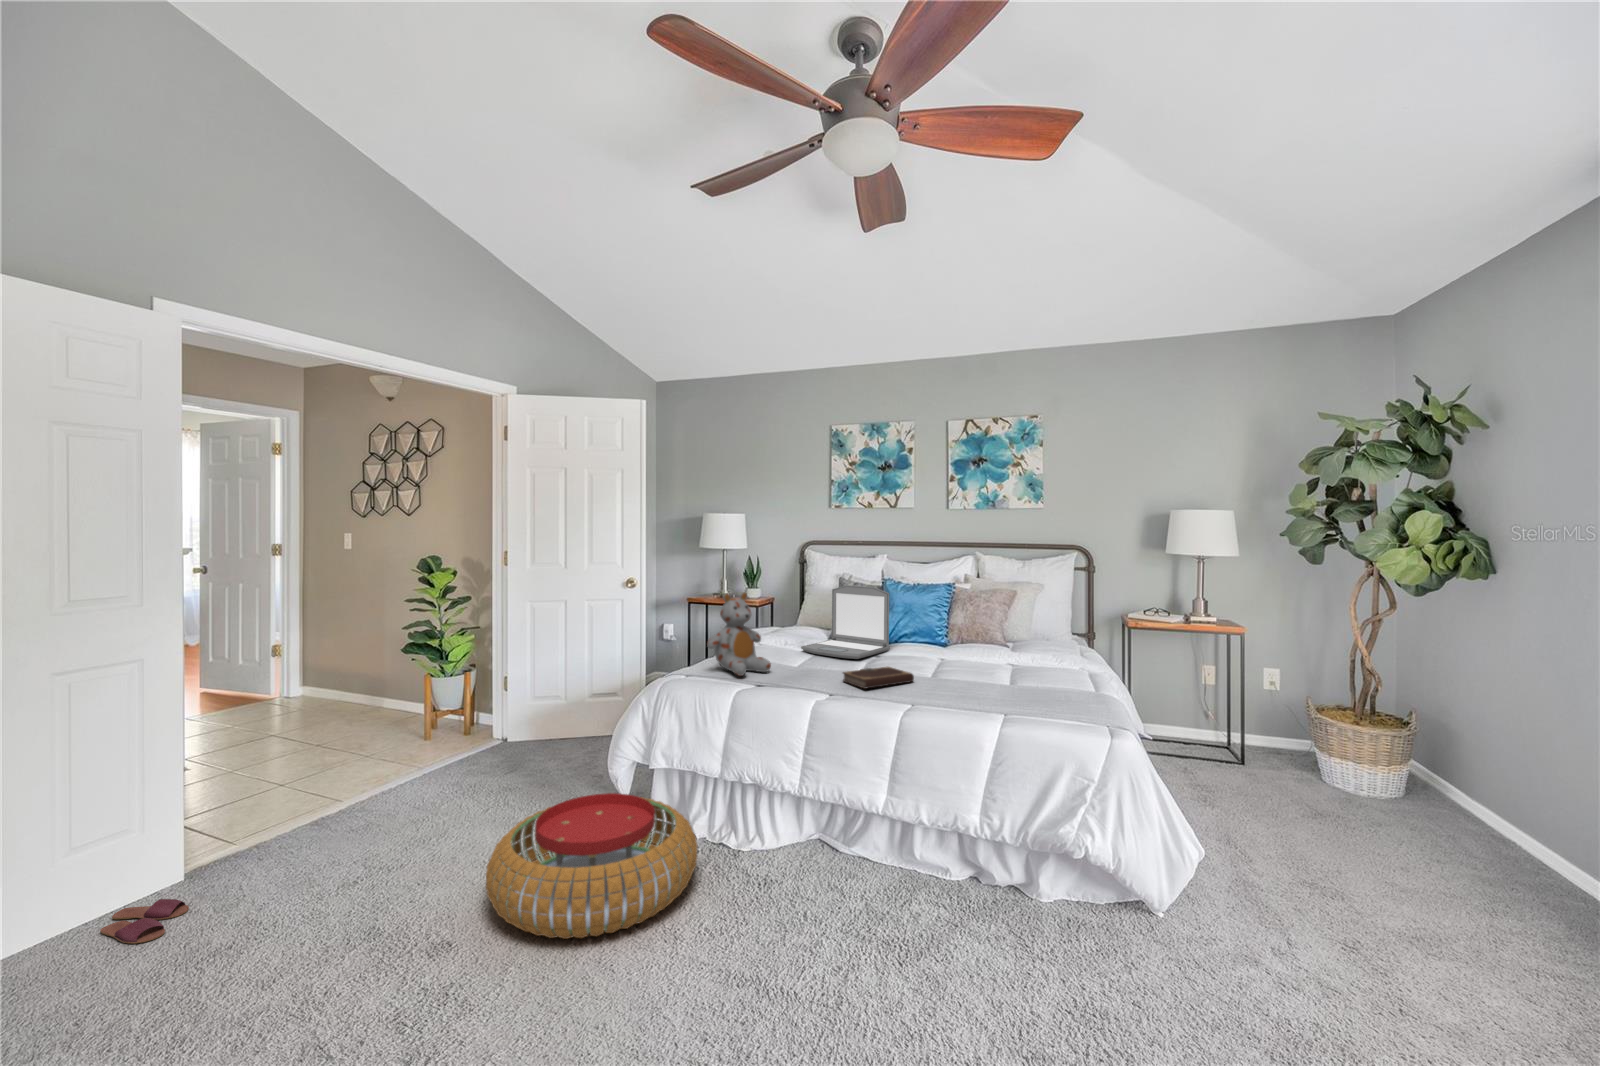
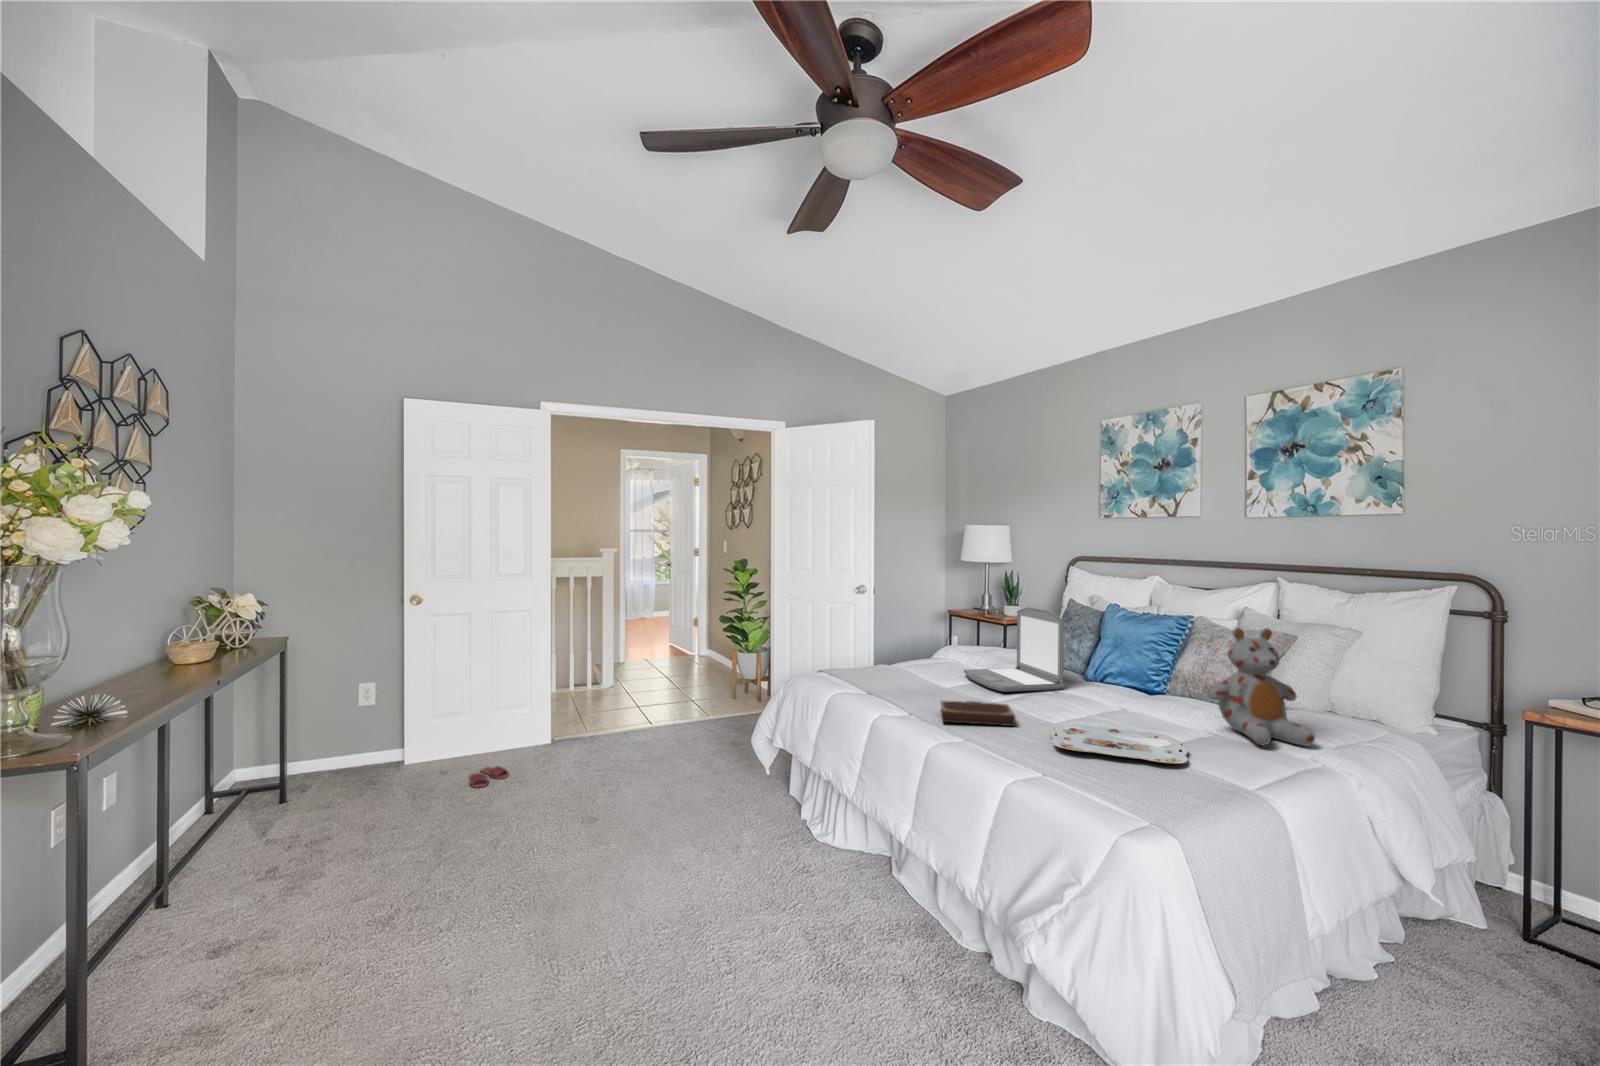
stuffed bear: present [707,592,771,676] -> present [1207,628,1315,746]
serving tray: none [938,669,1044,690] -> present [1049,723,1188,764]
pouf: present [486,793,698,939] -> none [599,766,772,882]

